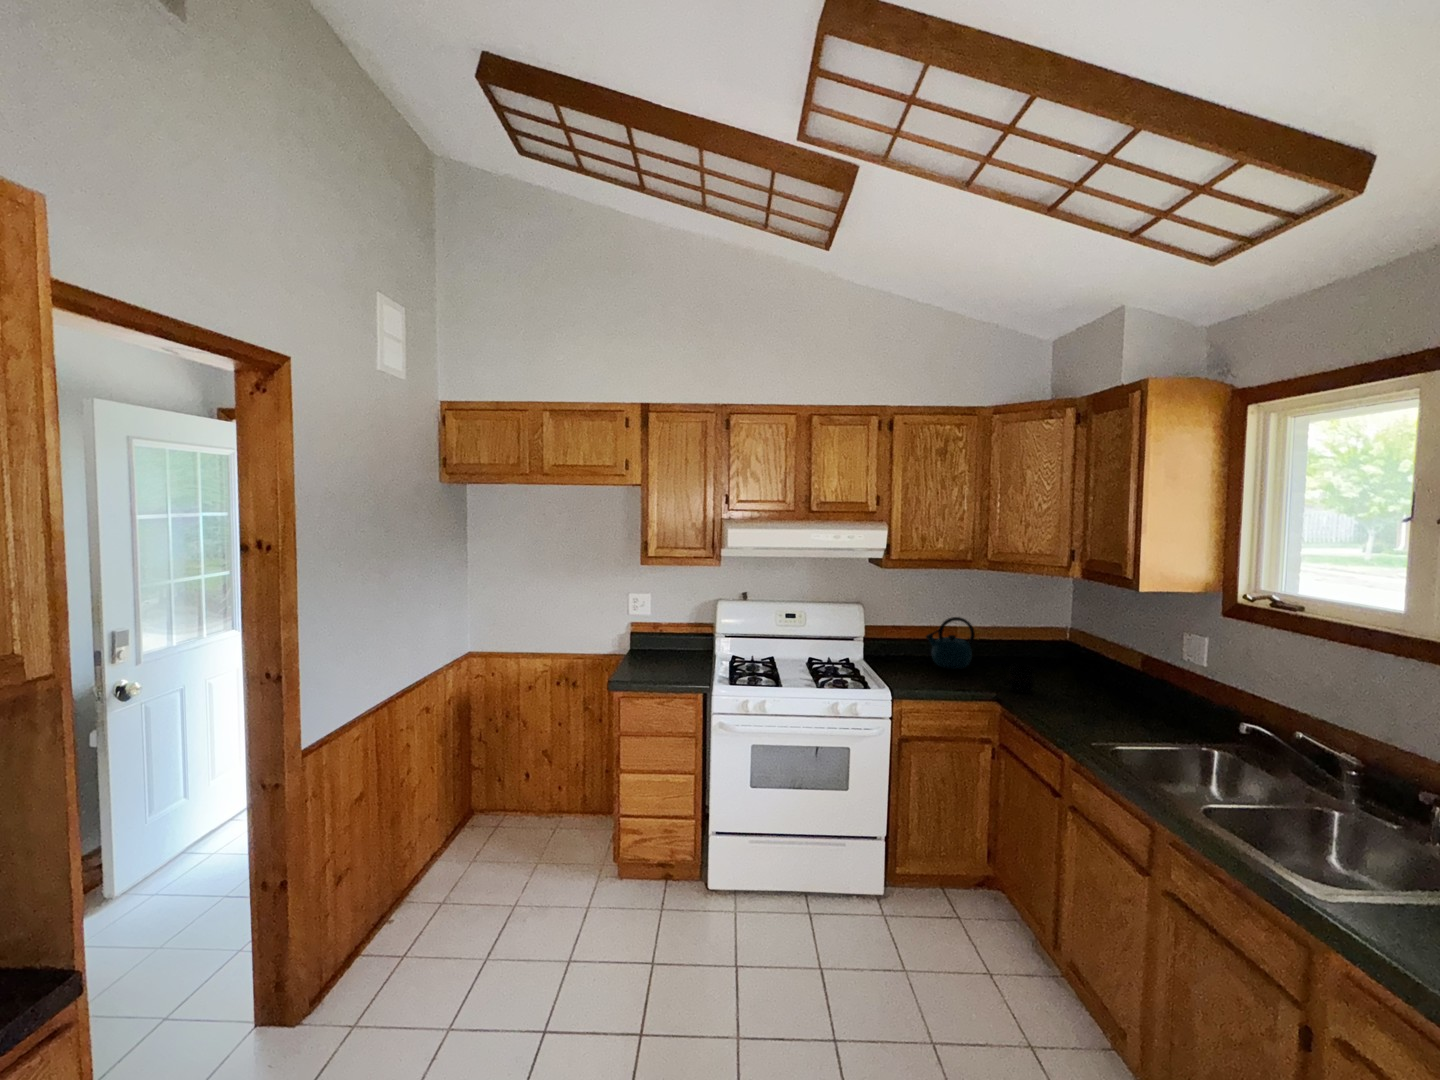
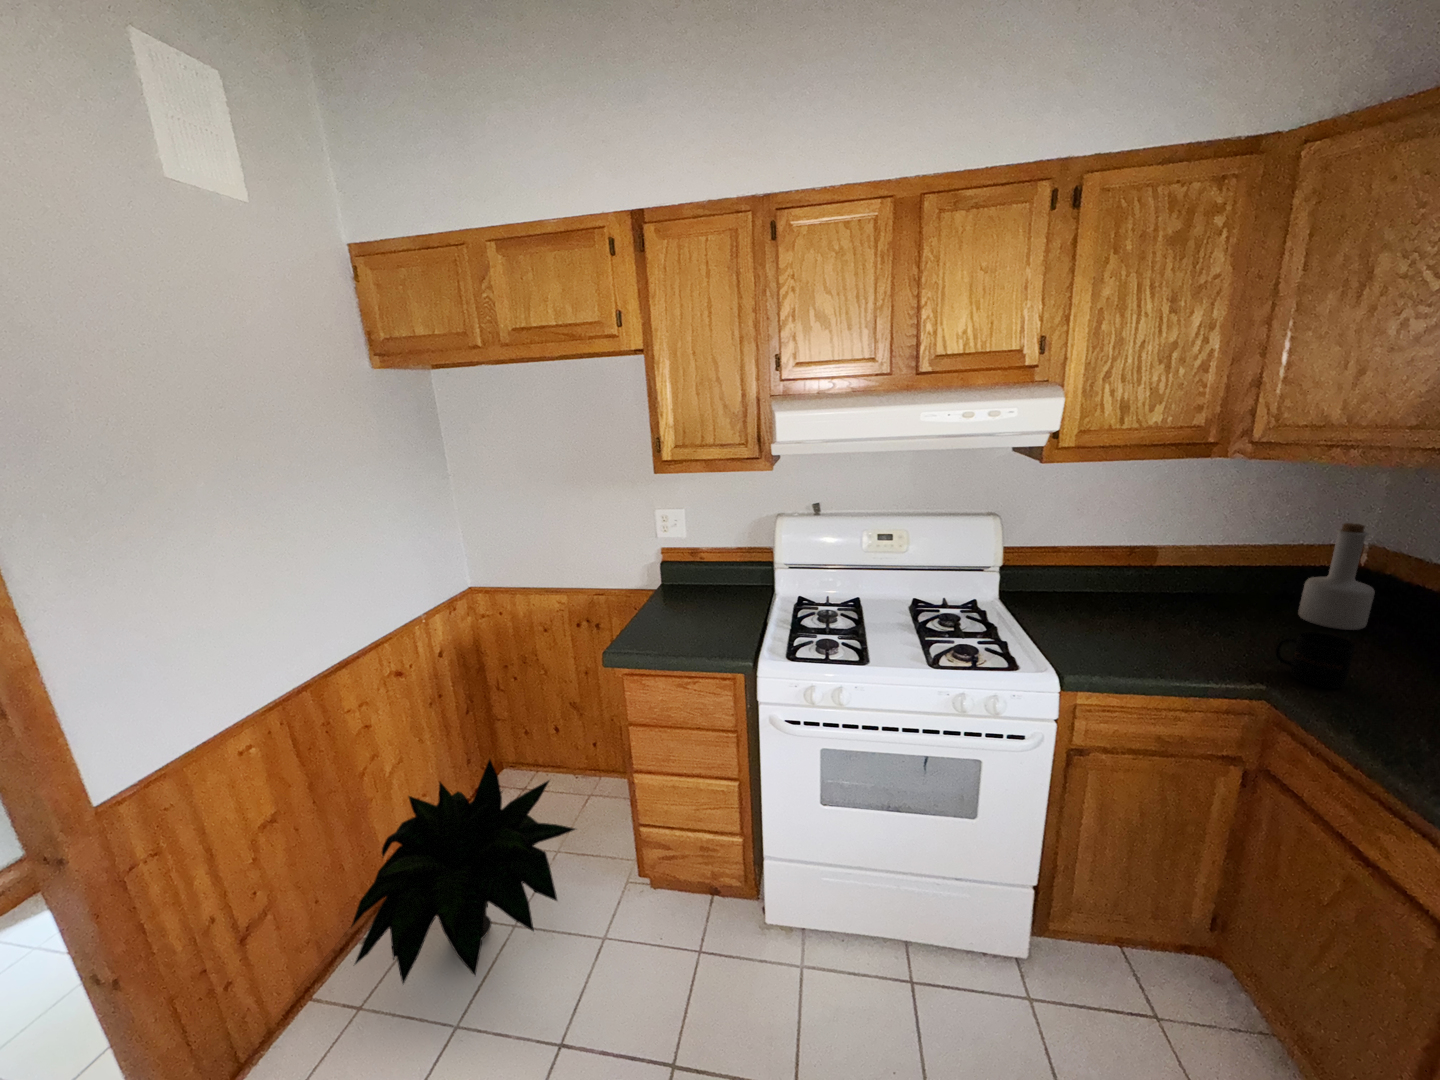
bottle: none [1032,611,1064,673] -> present [1298,523,1375,630]
kettle: present [926,617,975,669] -> none [1108,536,1200,621]
potted plant: none [407,770,567,913] -> present [351,759,575,984]

